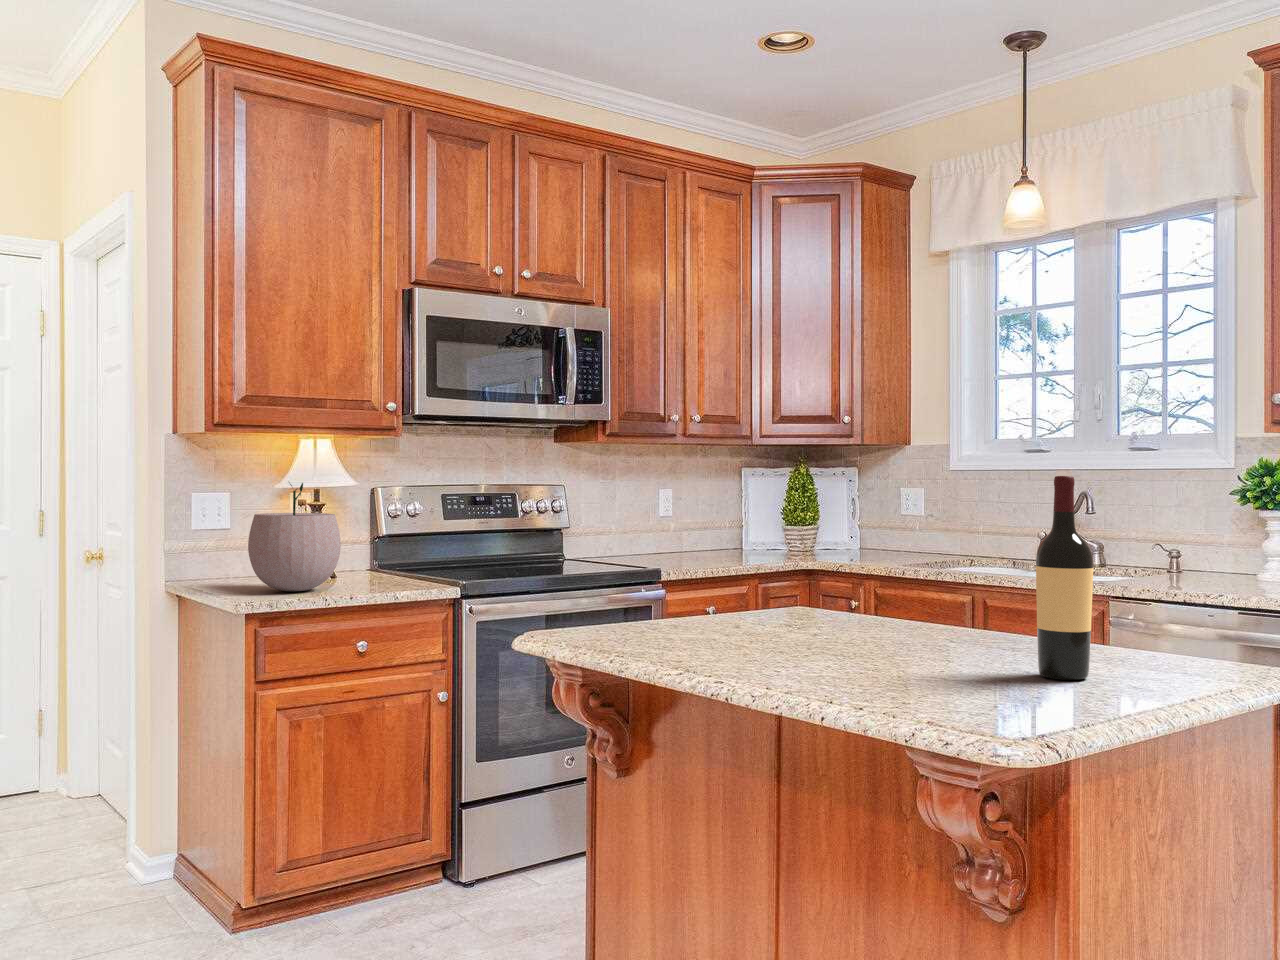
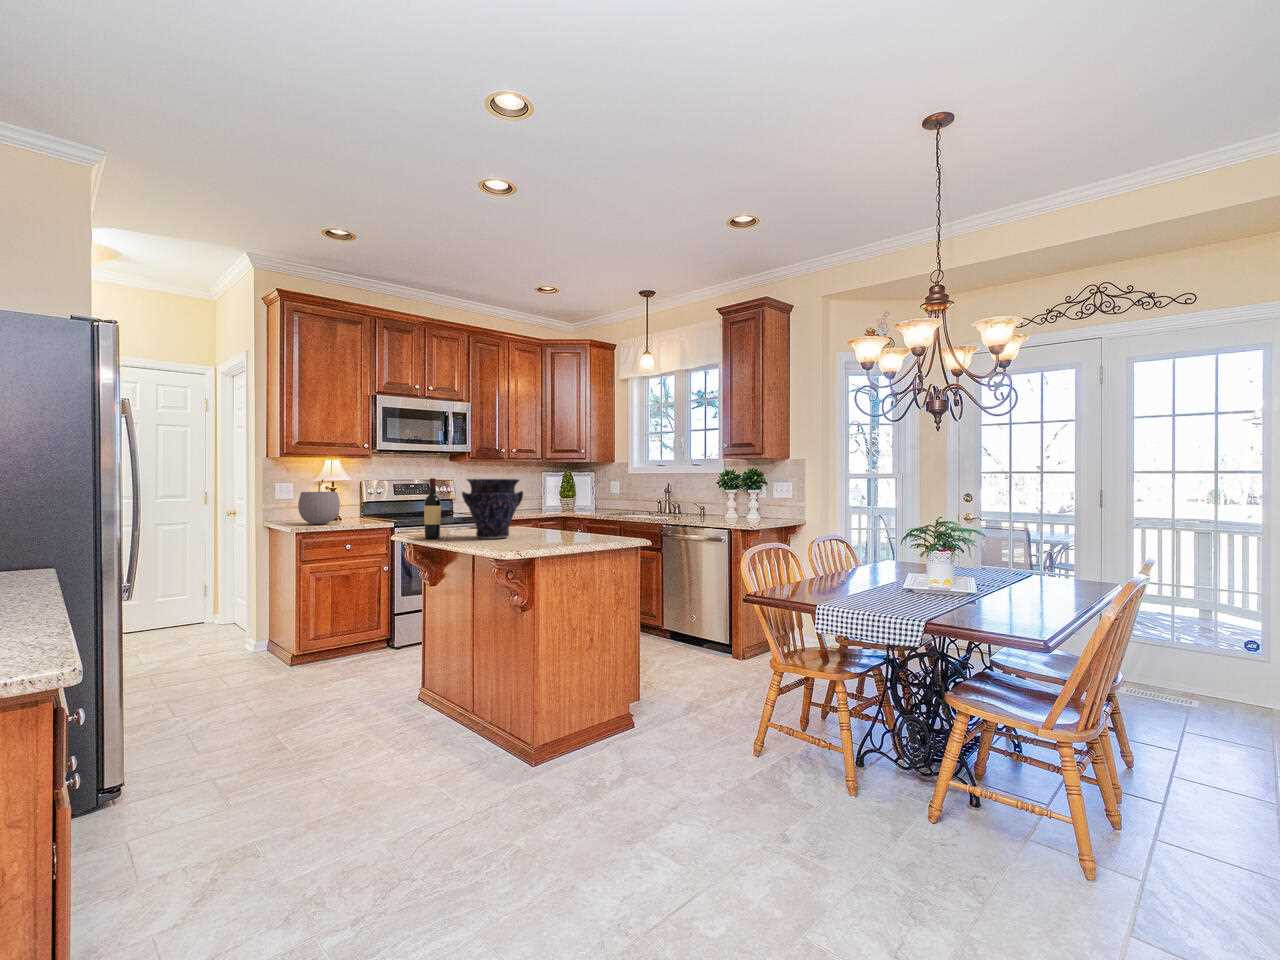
wine bottle: present [1036,476,1093,680] -> present [424,478,441,539]
vase: none [714,477,882,652] -> present [462,479,523,539]

